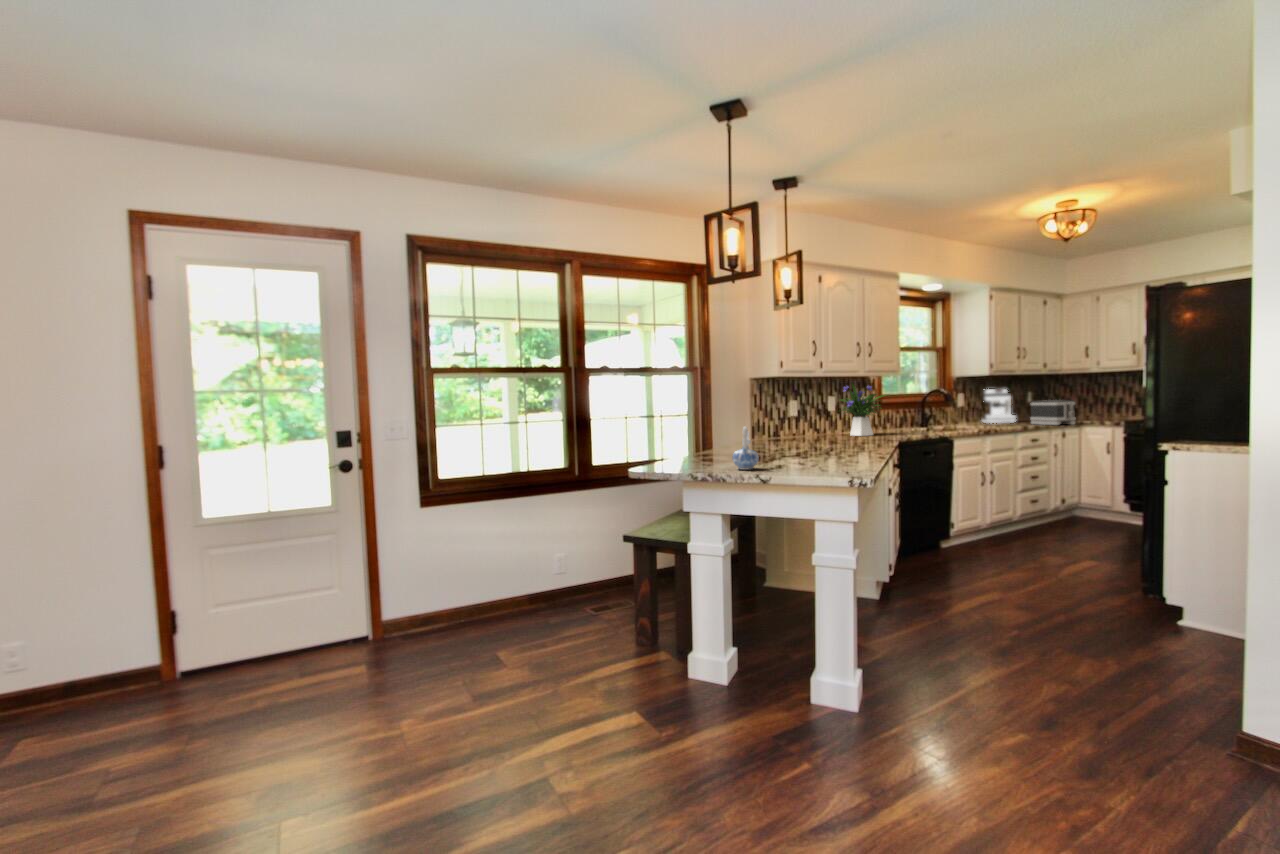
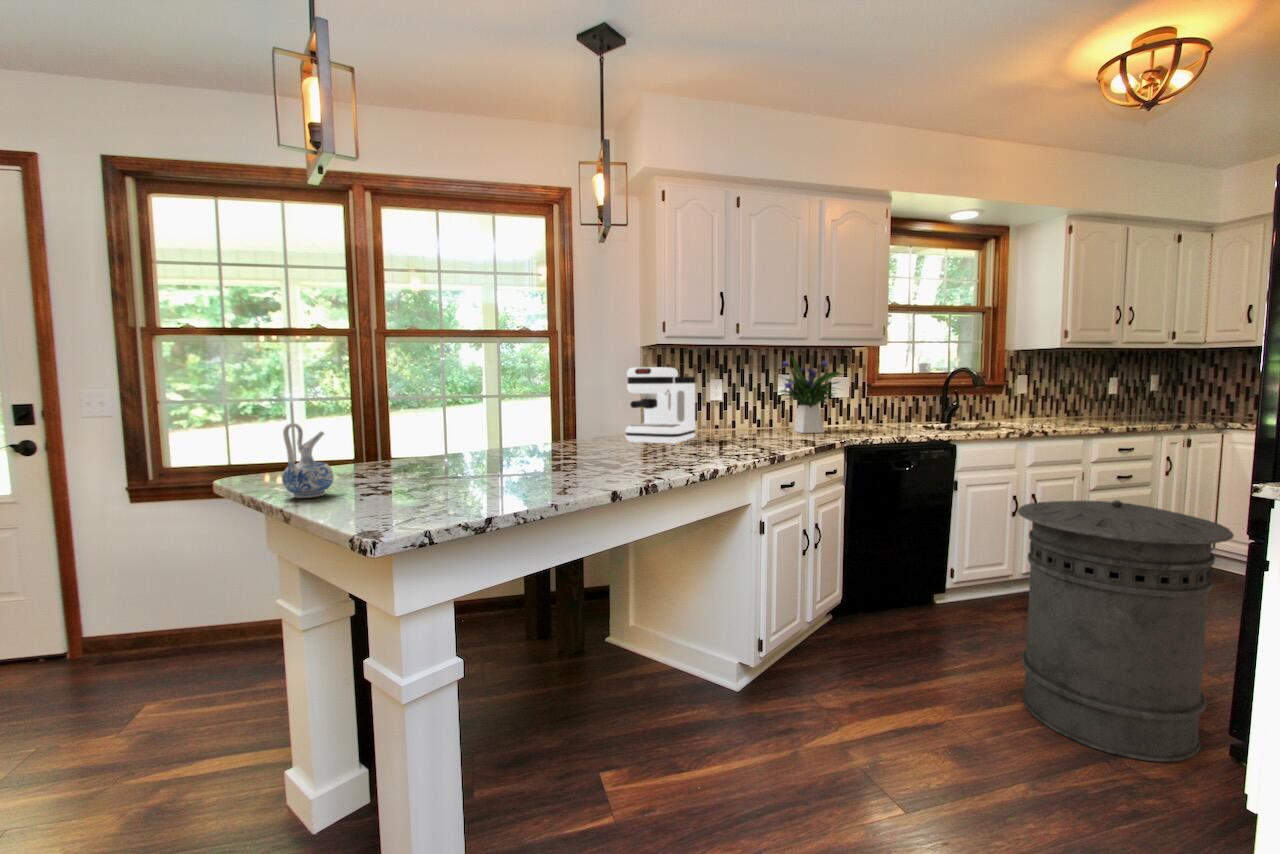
coffee maker: present [984,389,1016,423] -> present [626,367,695,445]
toaster: present [1030,400,1076,425] -> none [1131,388,1208,428]
trash can: none [1024,460,1138,596] -> present [1018,500,1234,762]

